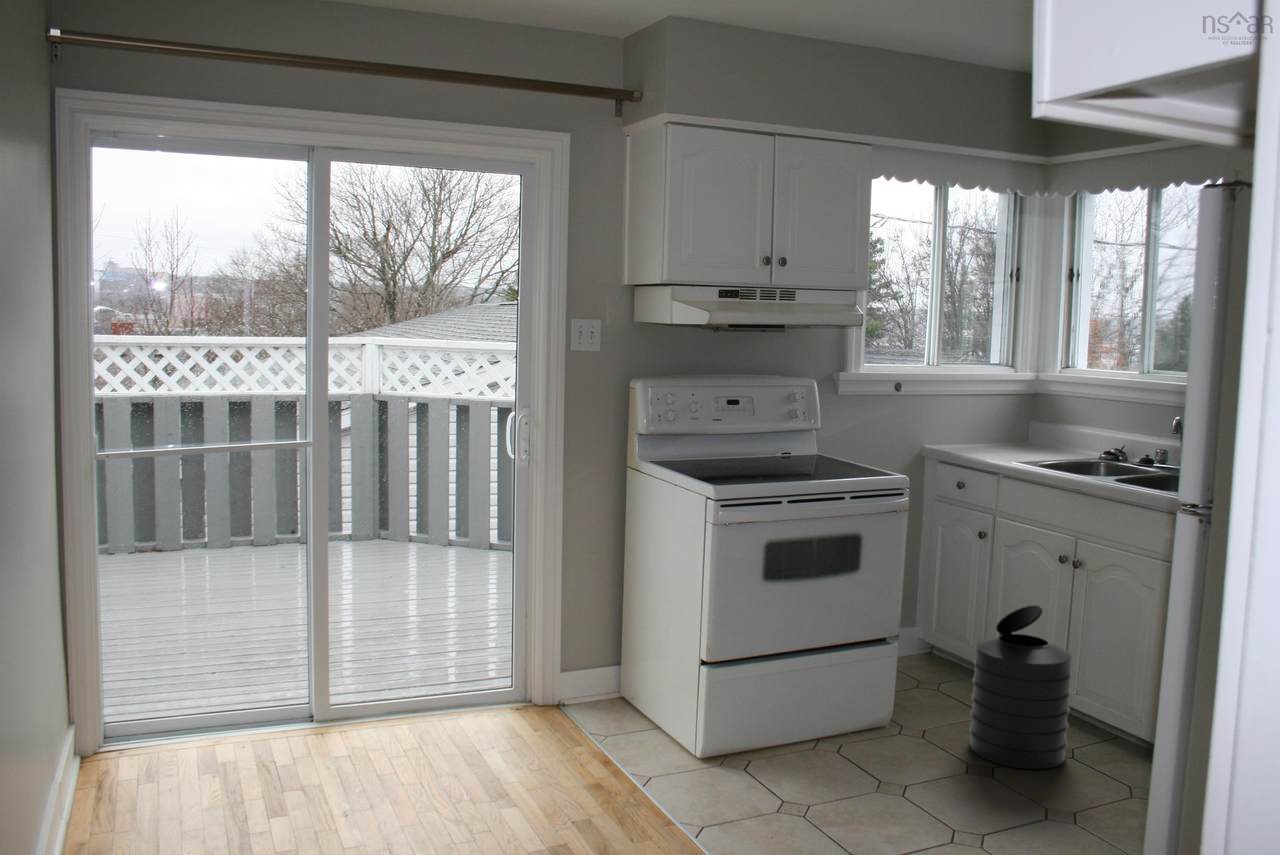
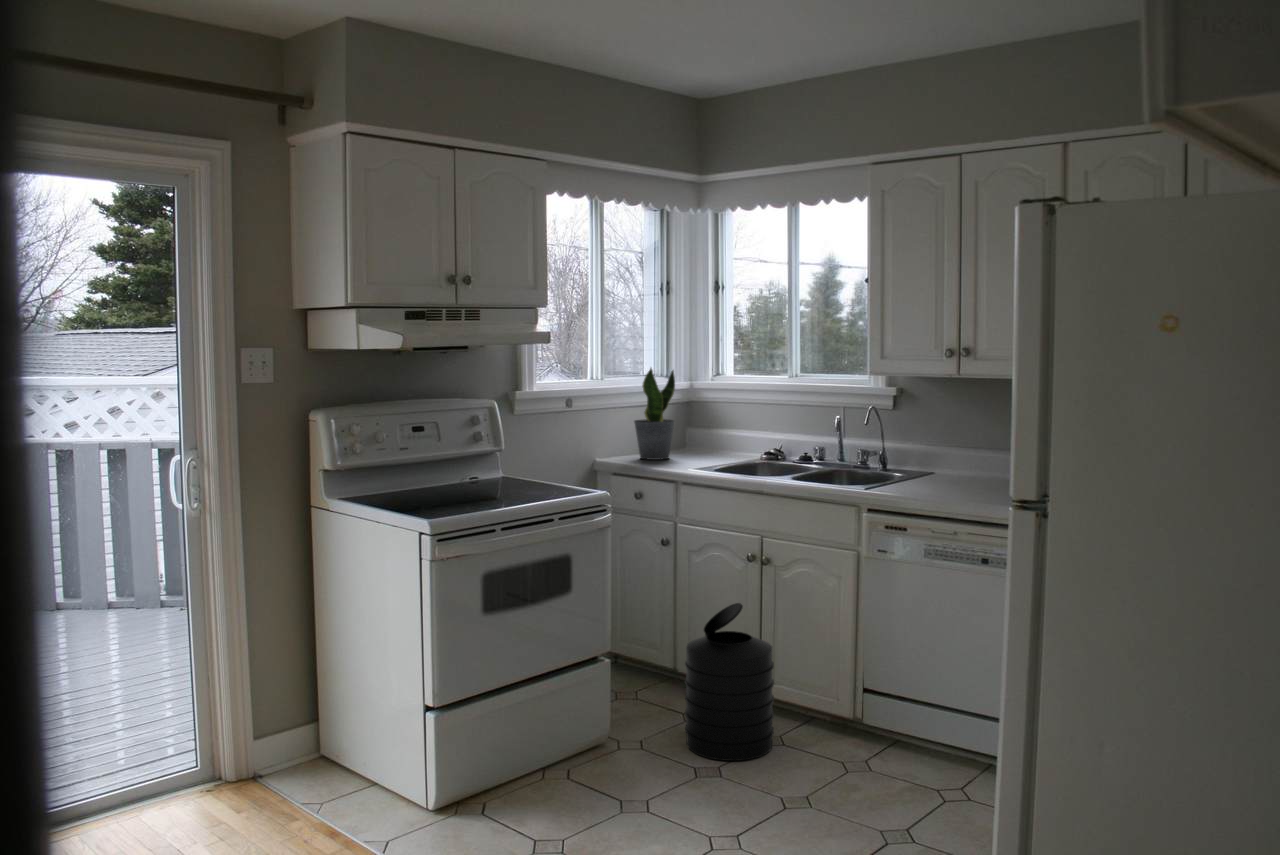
potted plant: none [963,354,1011,452] -> present [634,368,675,460]

